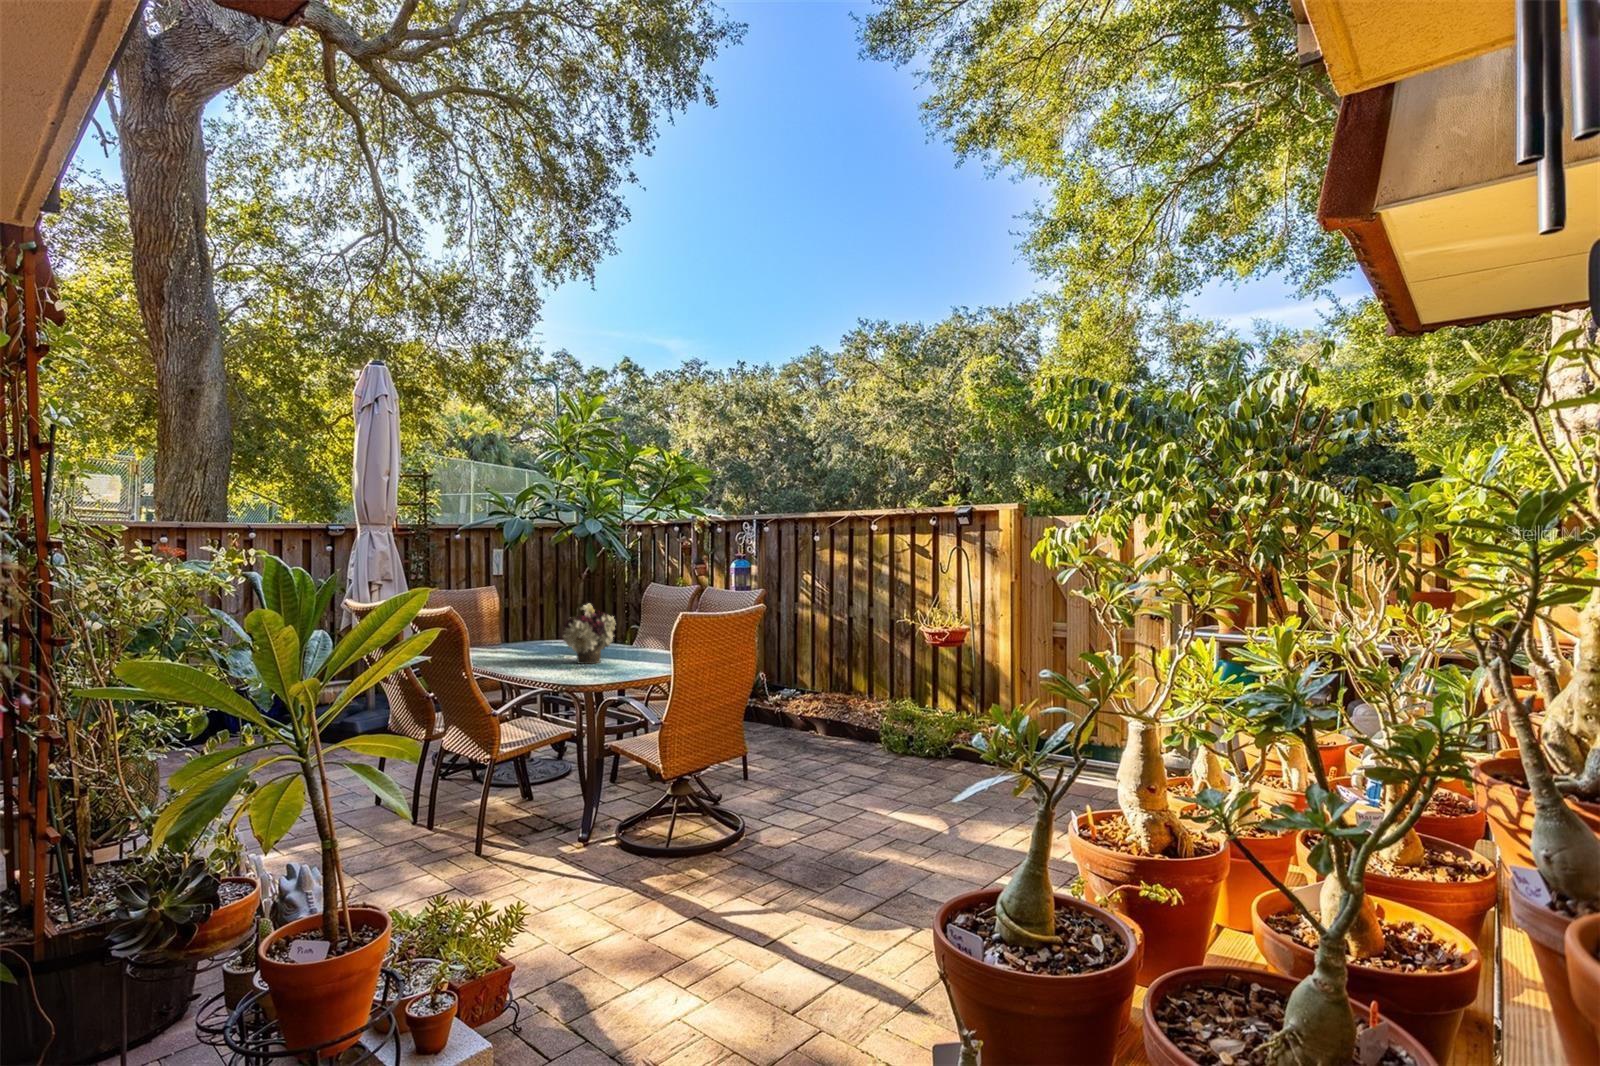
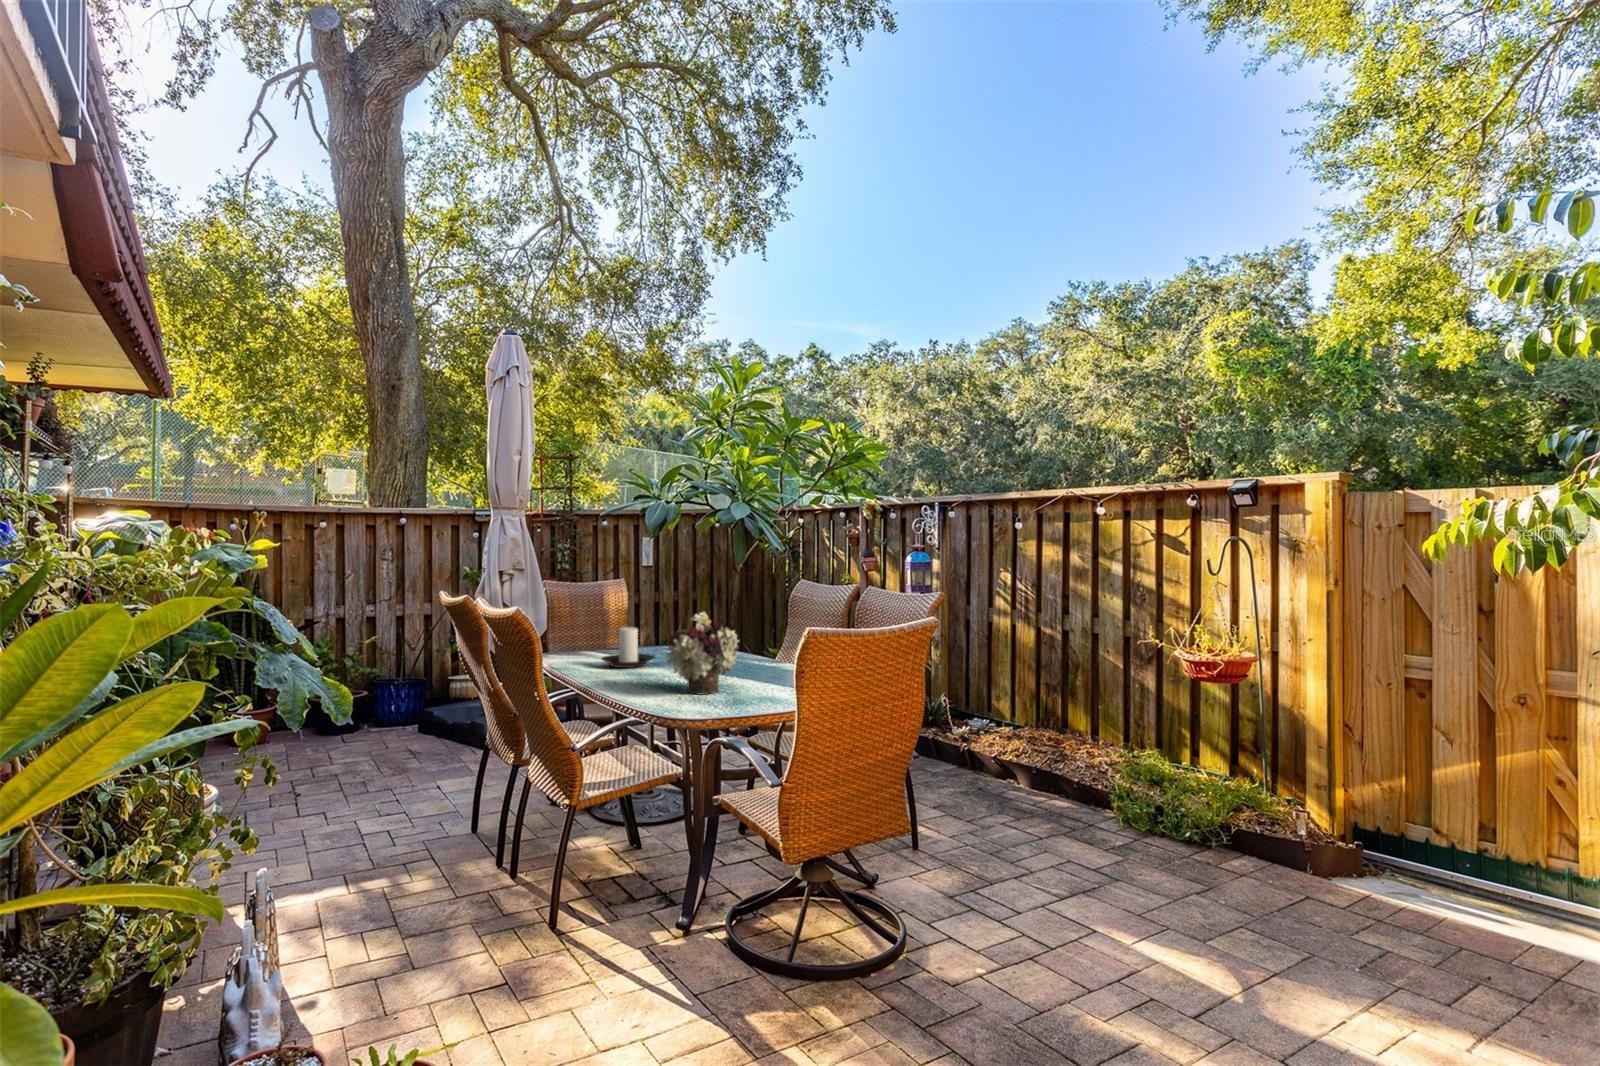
candle holder: none [492,617,537,650] -> present [602,627,655,668]

